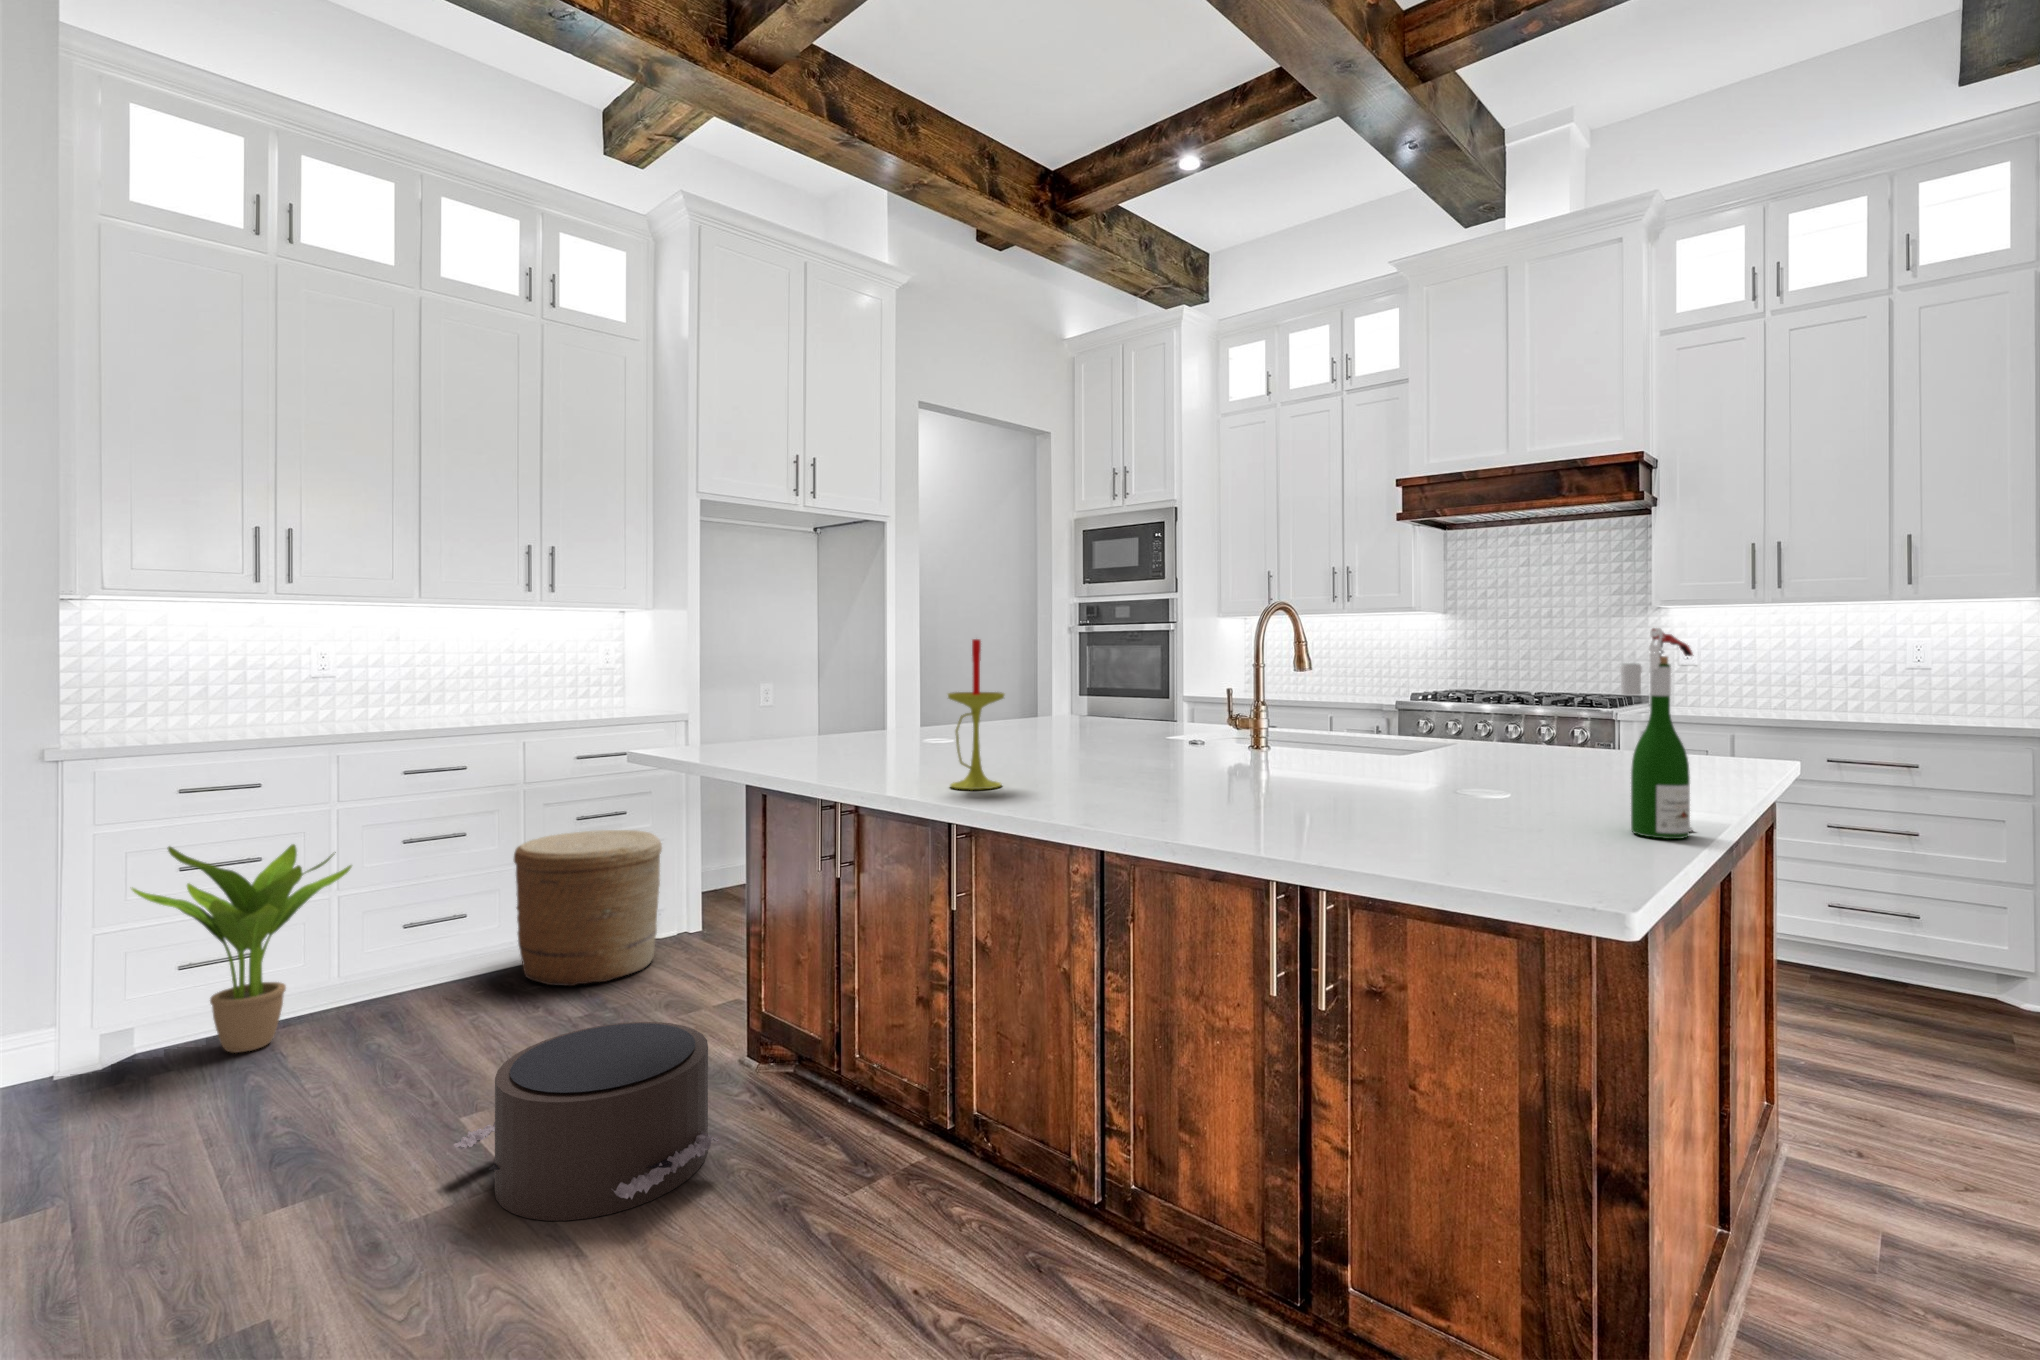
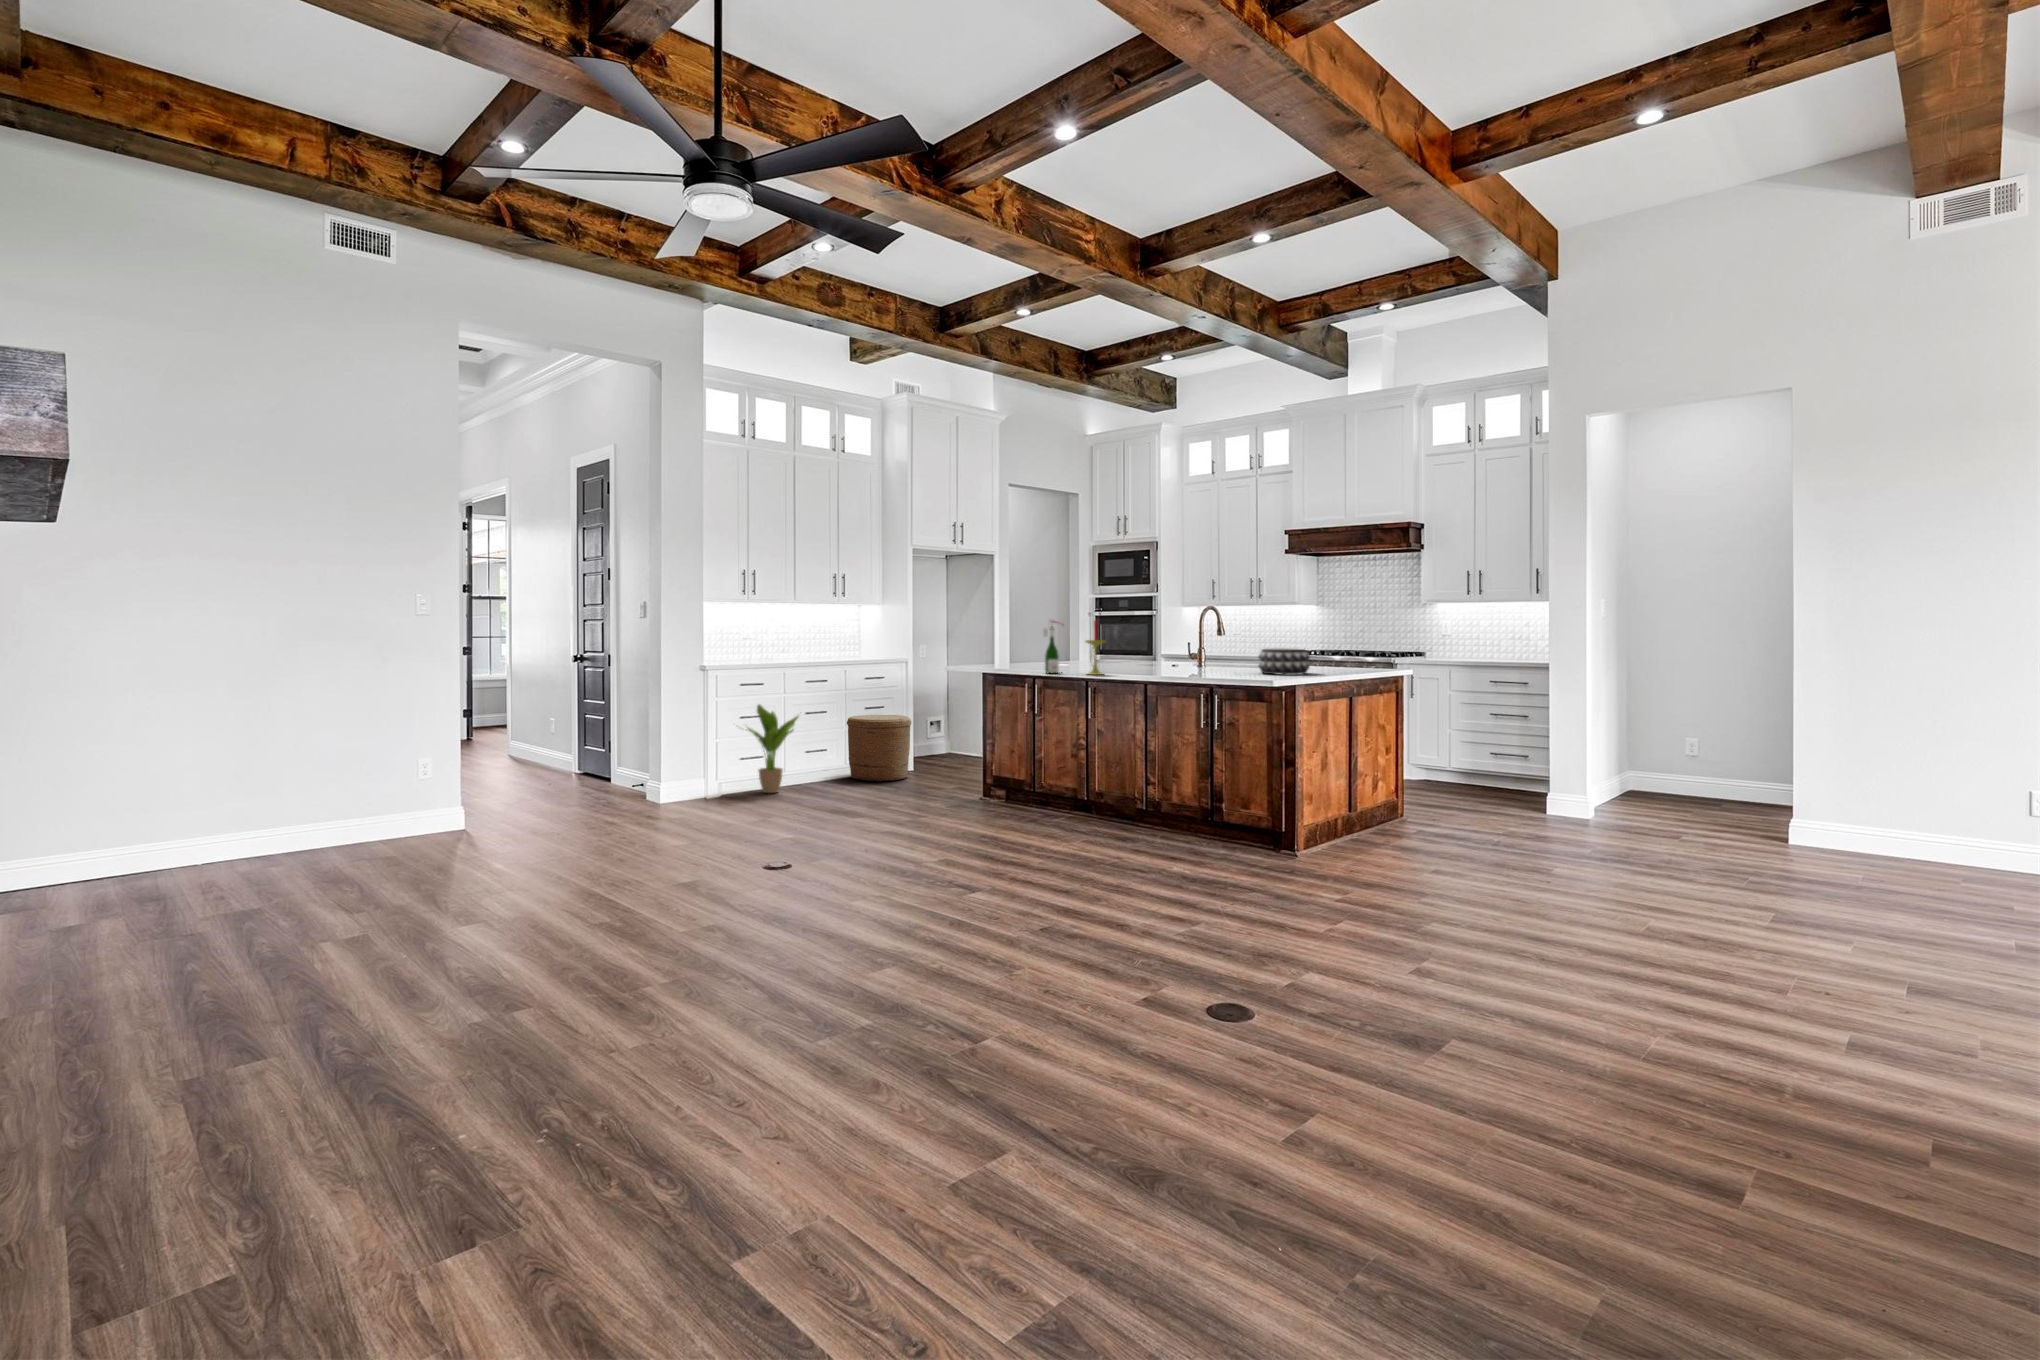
wine bottle: present [1620,628,1693,839] -> present [1043,619,1059,673]
decorative bowl: none [1412,715,1561,794] -> present [1259,649,1310,675]
pouf: present [454,1022,721,1221] -> none [908,769,1002,819]

